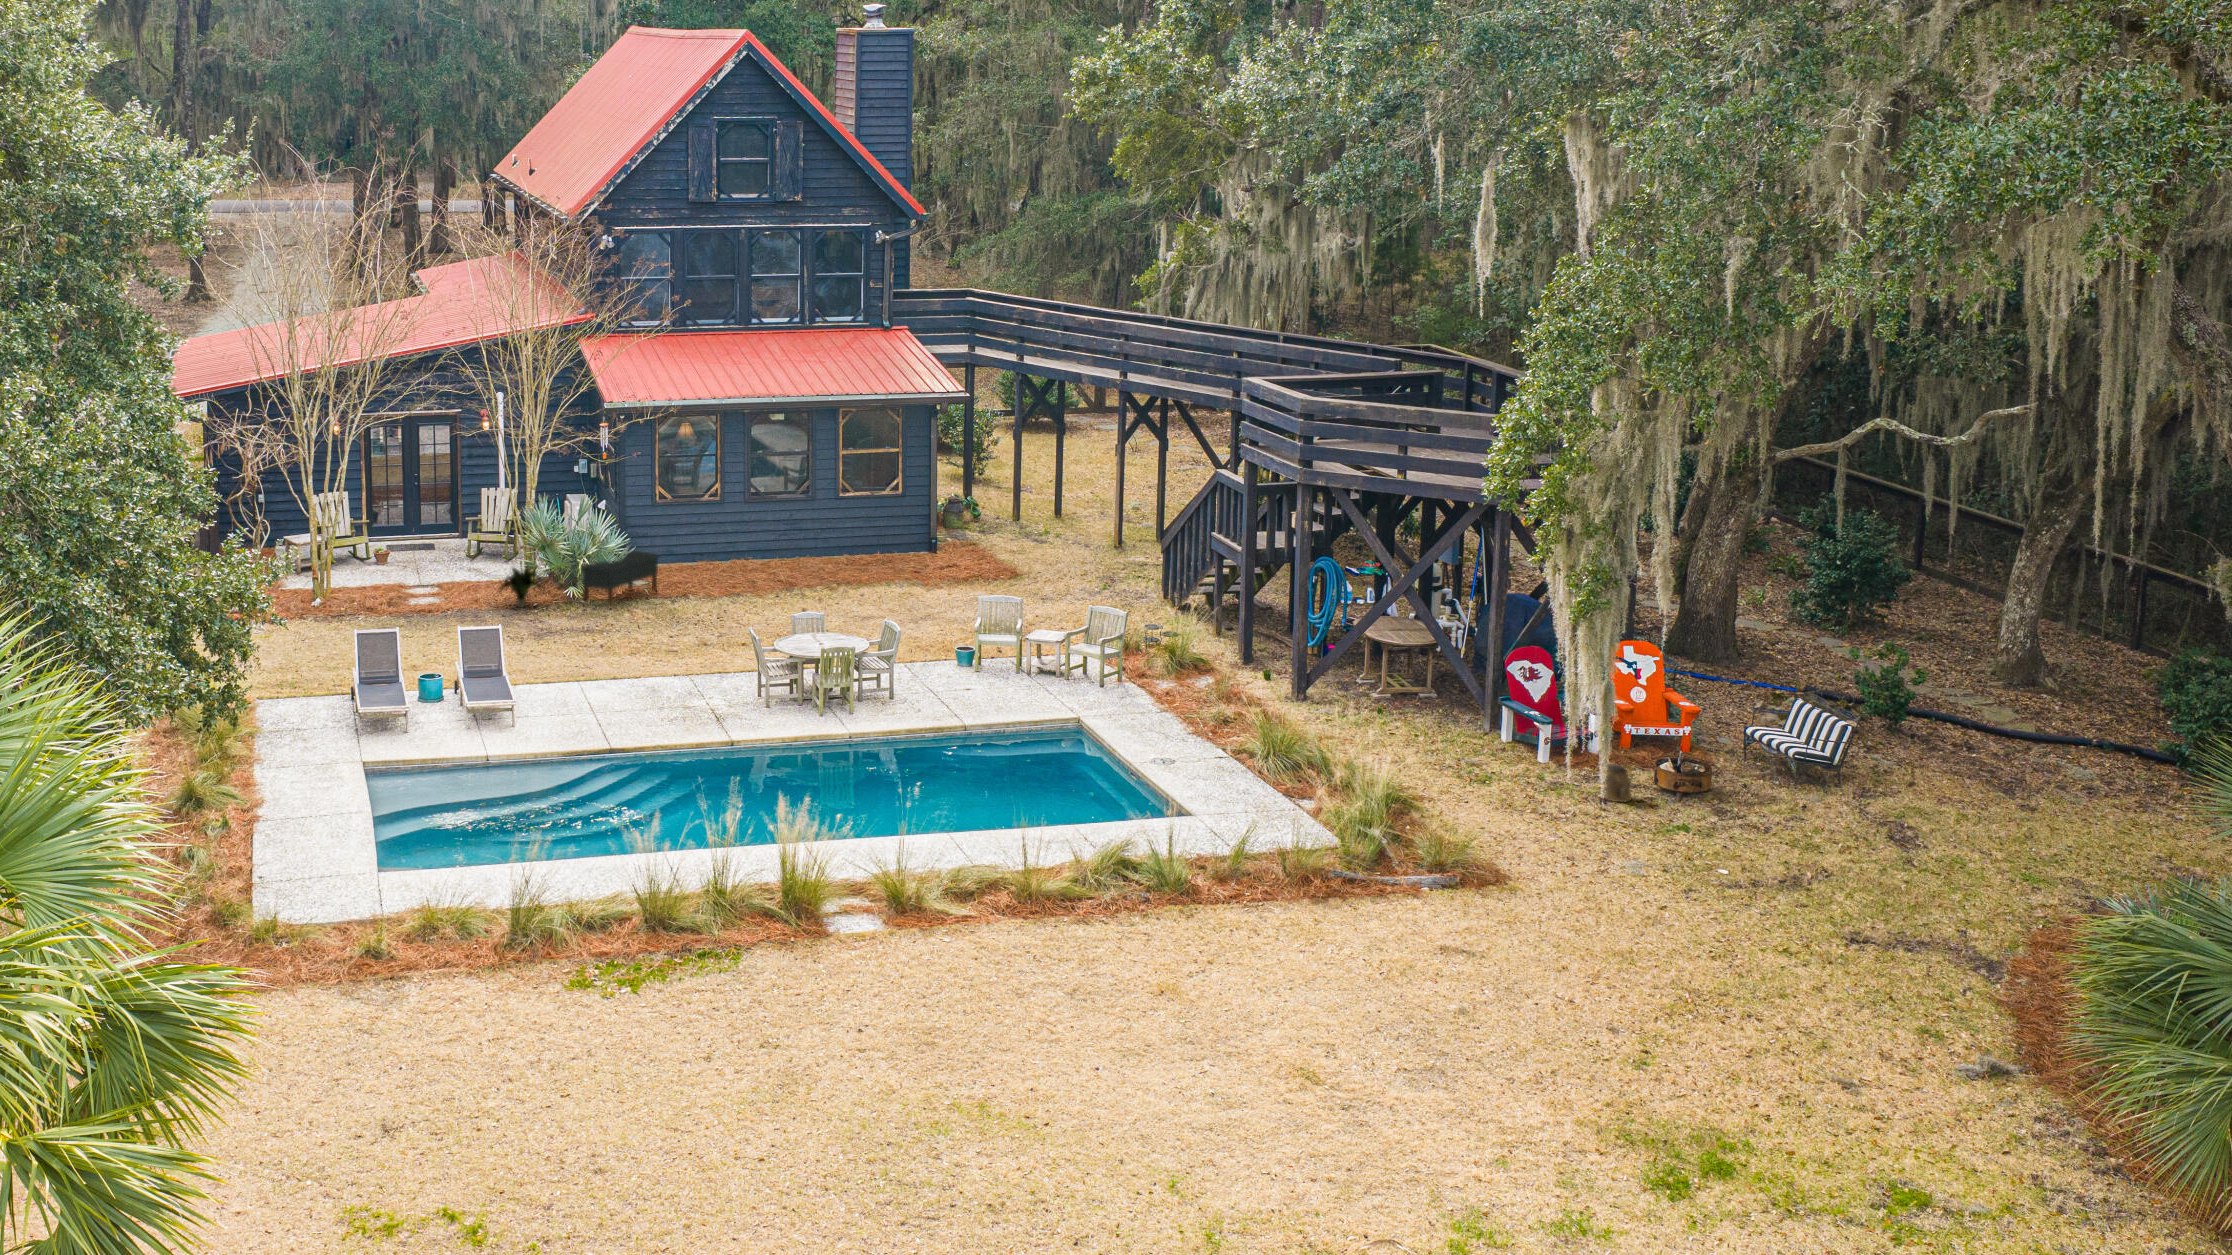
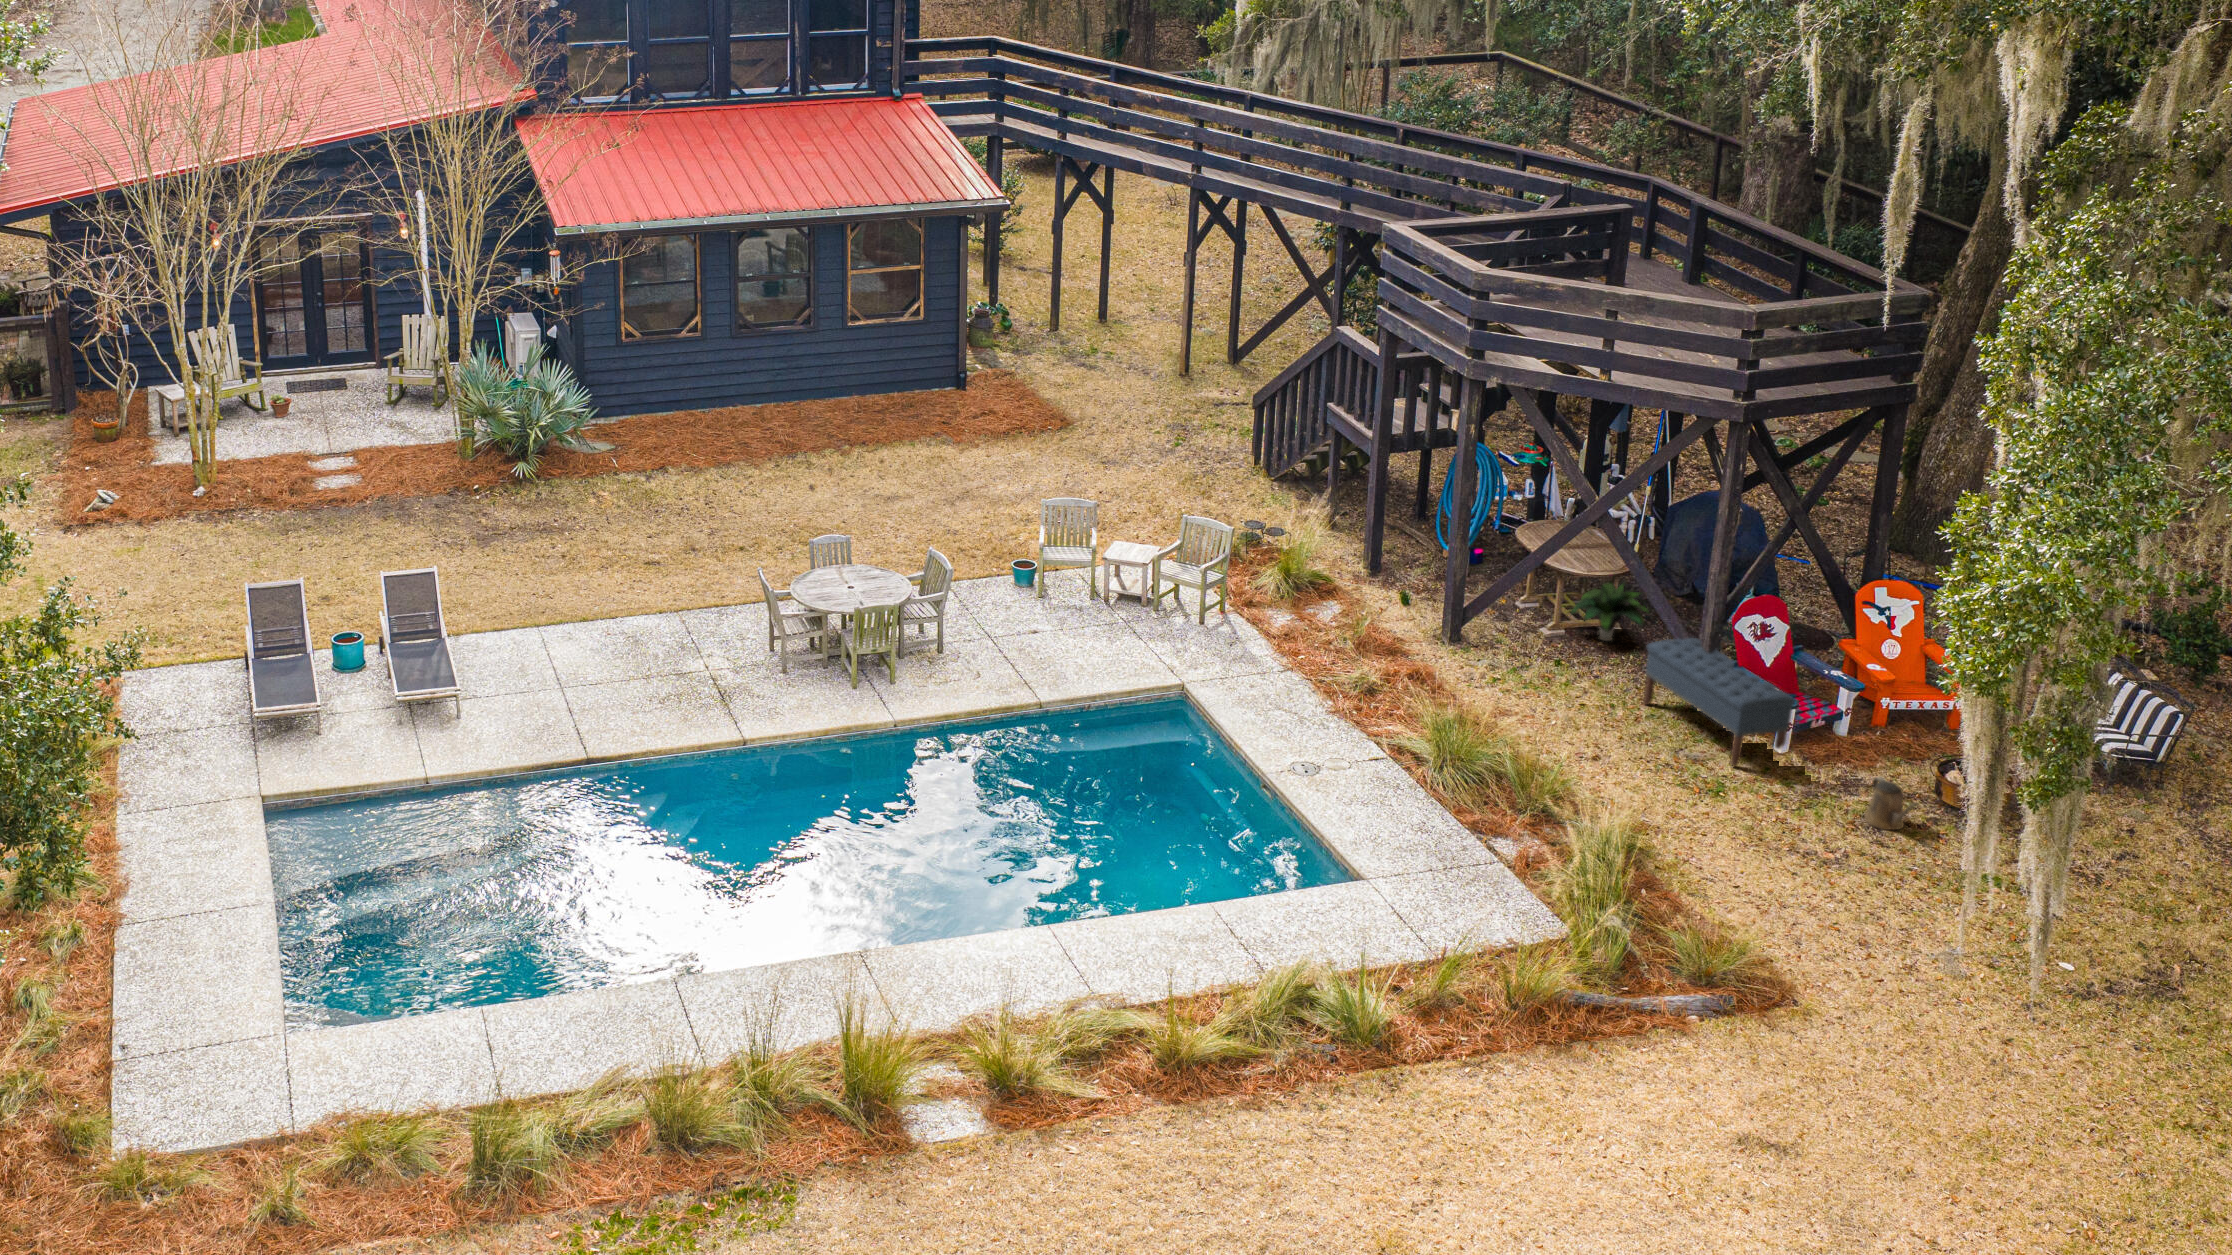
bench: present [582,551,658,609] -> present [1643,638,1795,767]
potted plant: present [499,567,545,608] -> present [1570,583,1652,641]

